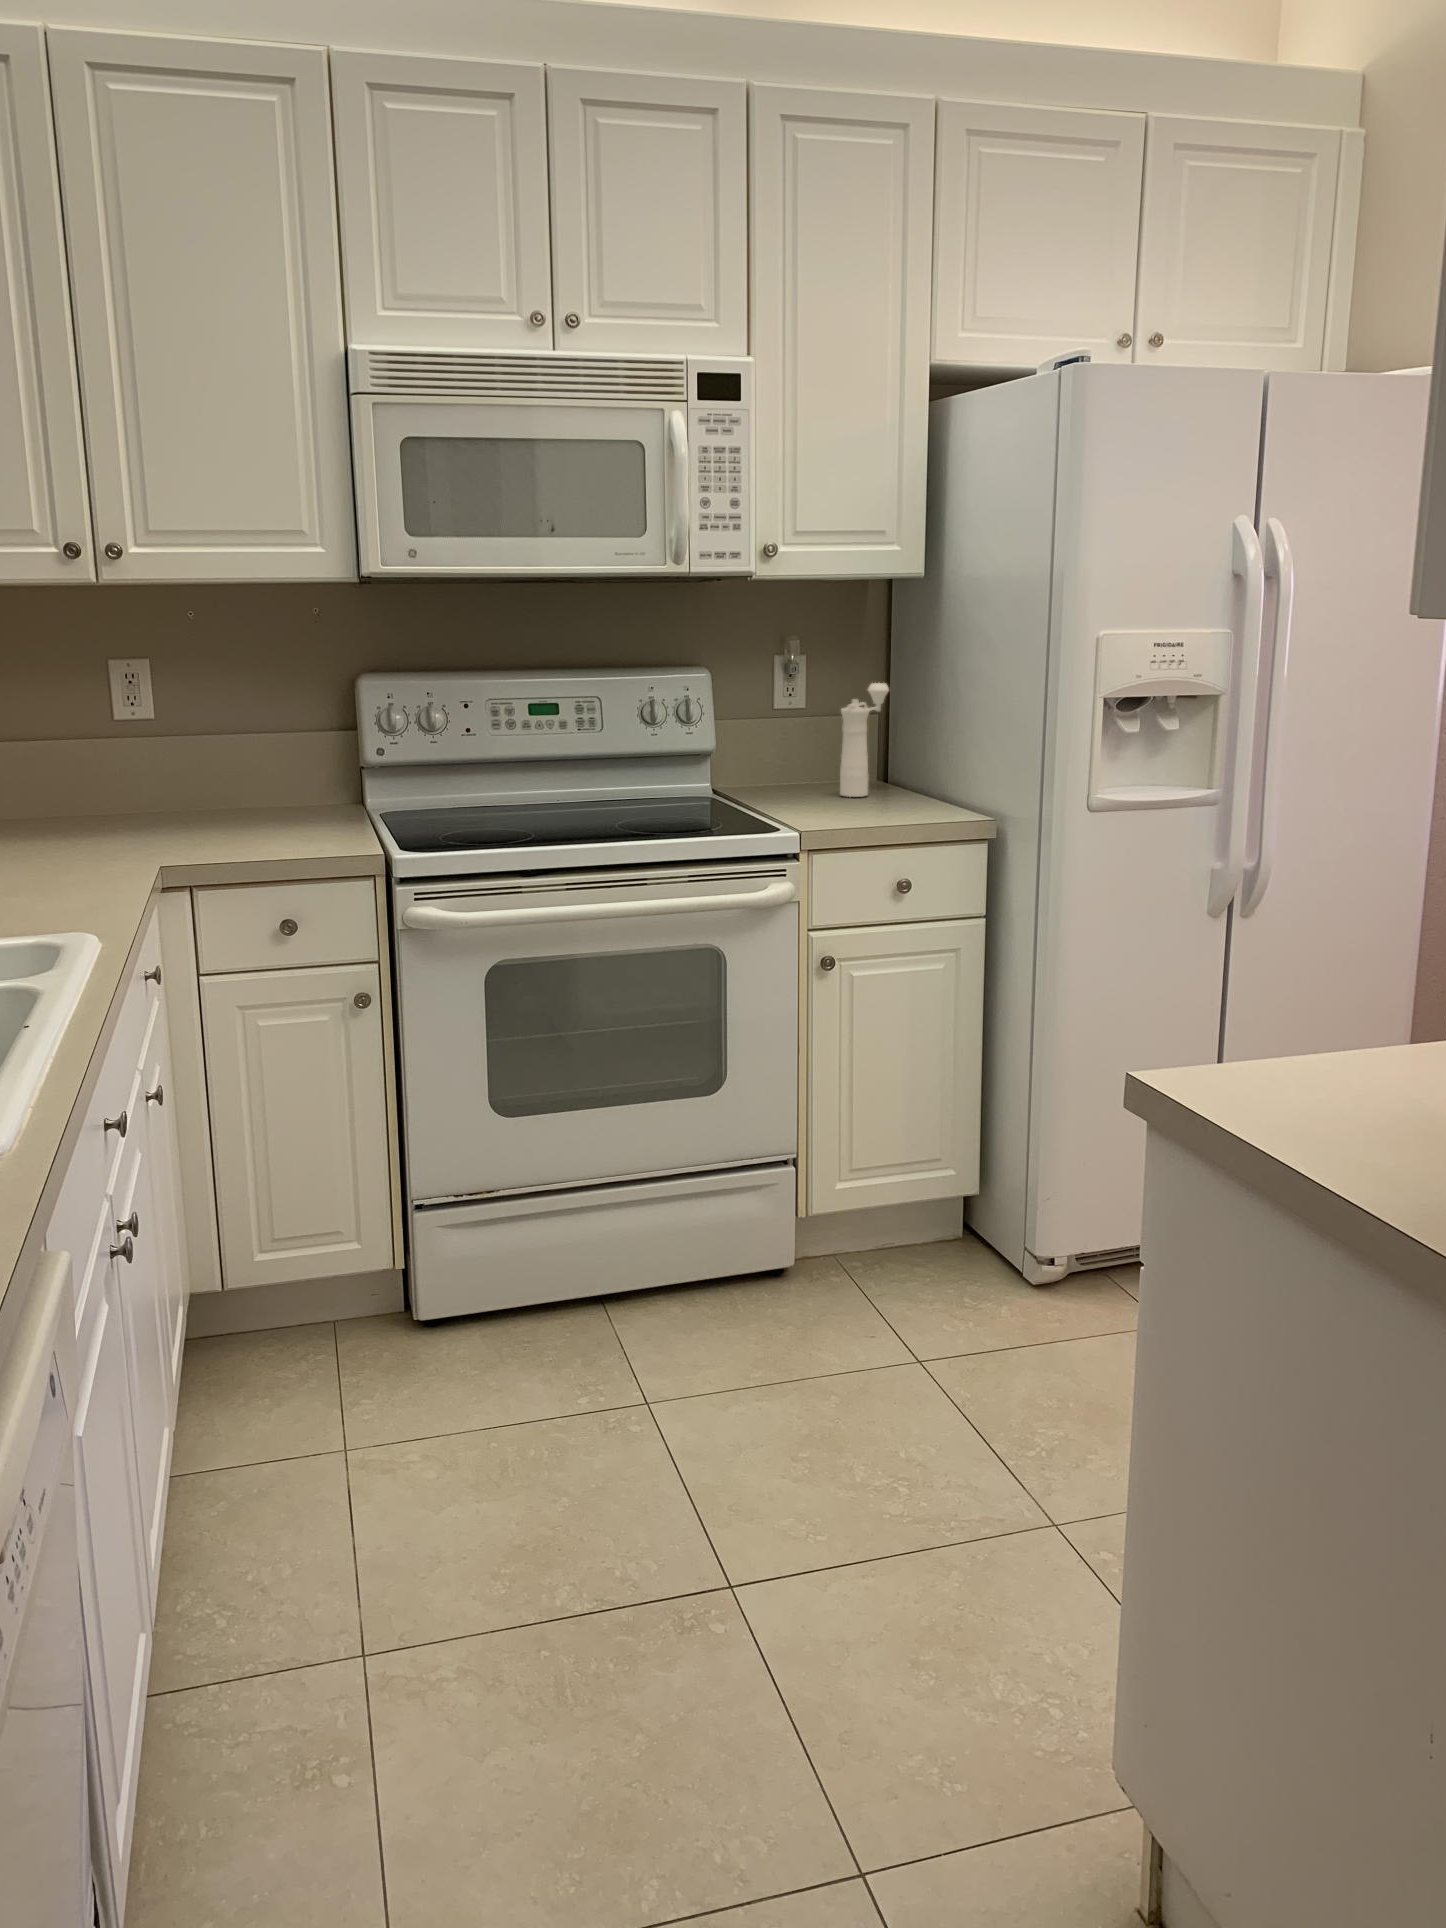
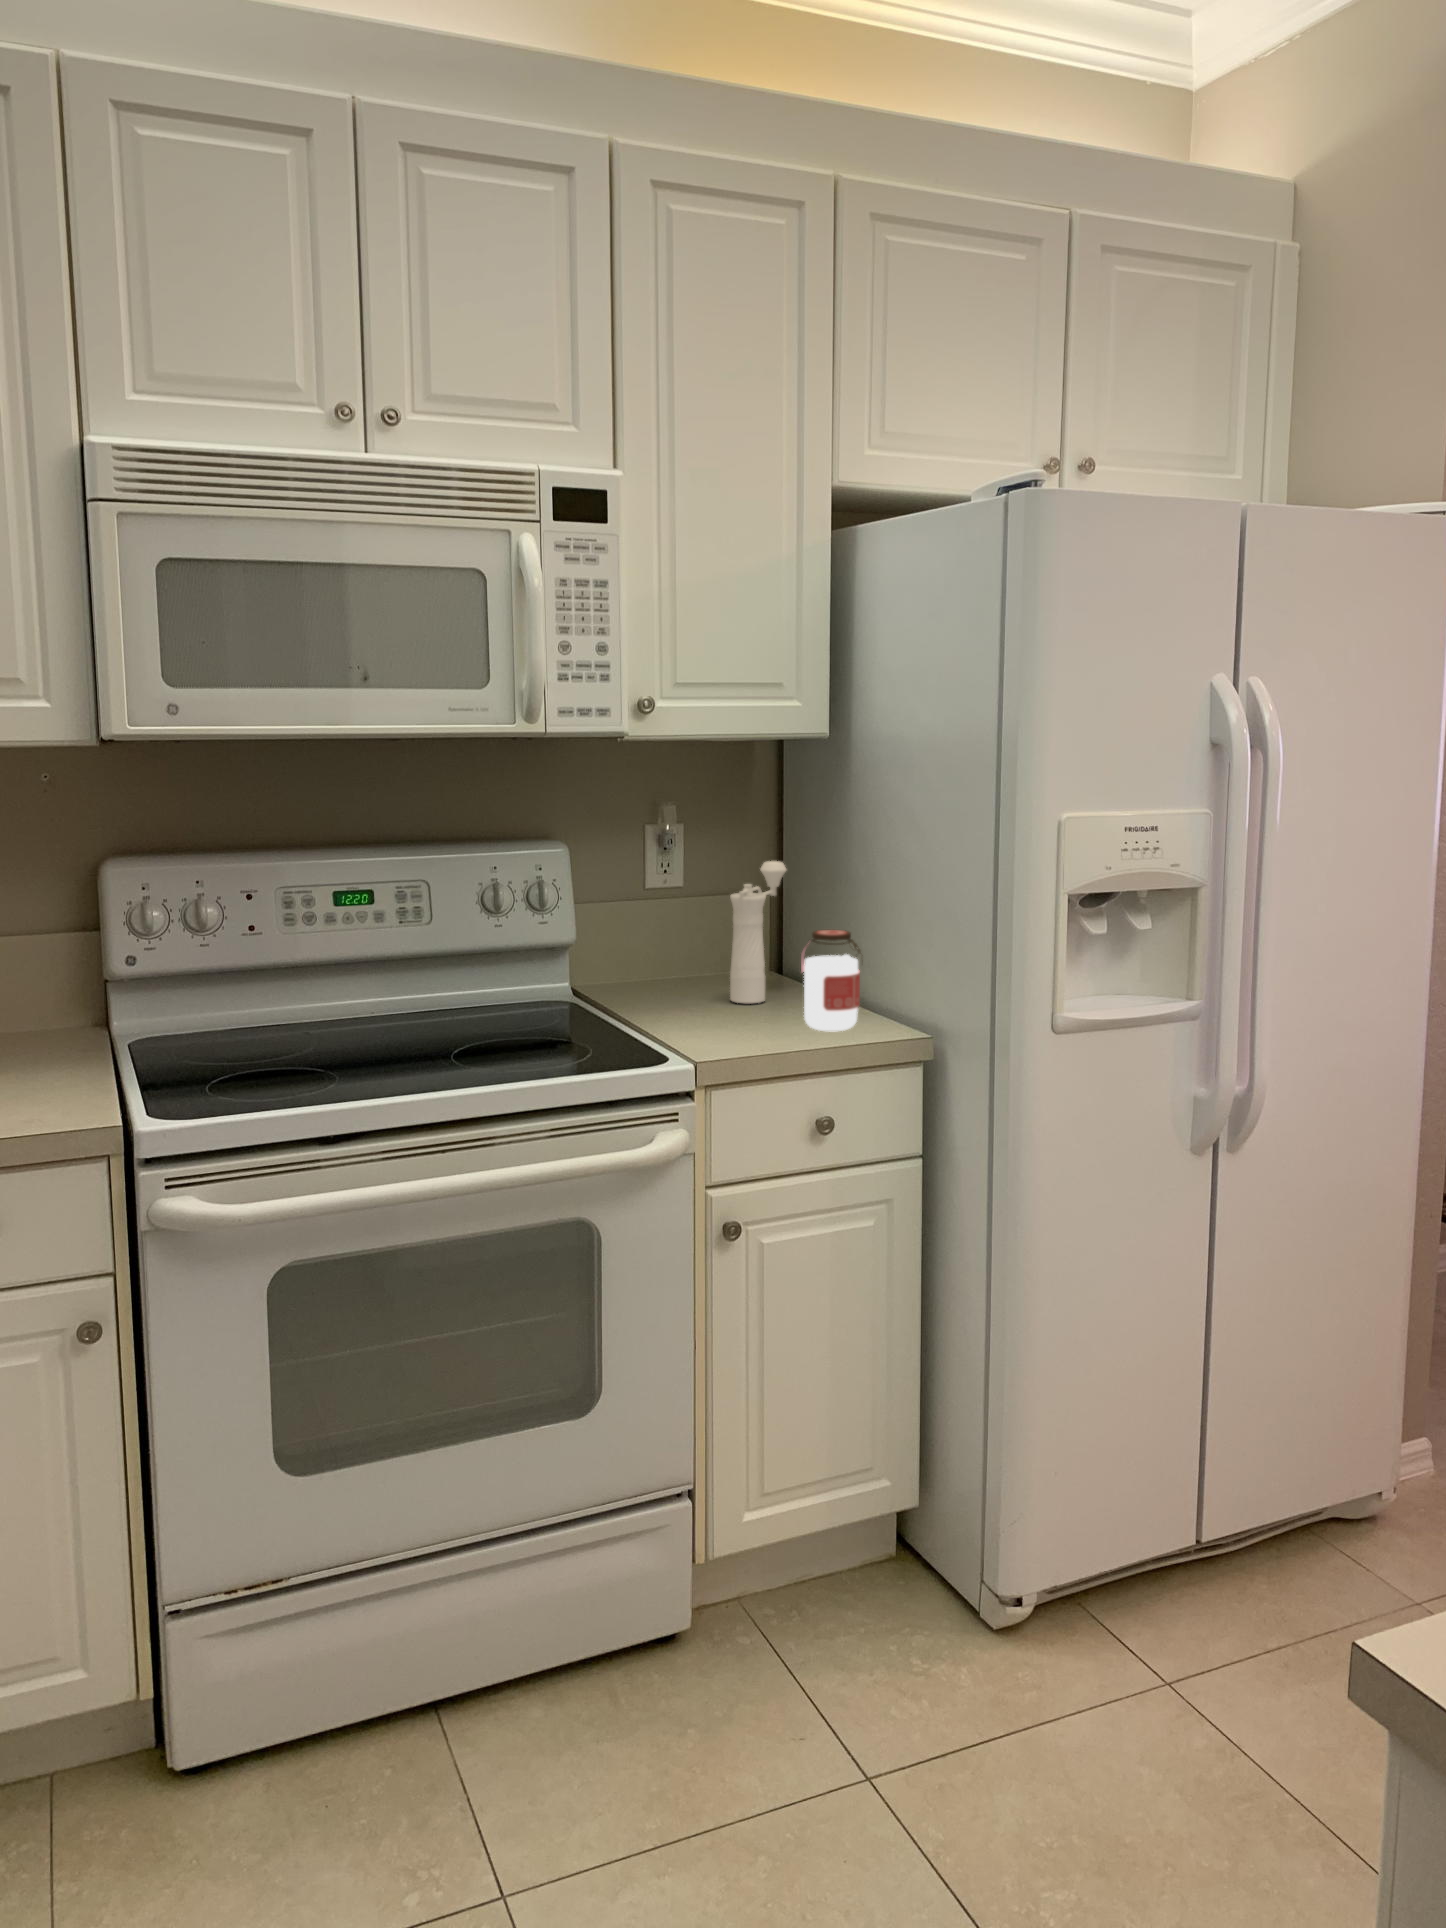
jar: none [892,732,942,815] -> present [801,930,861,1031]

